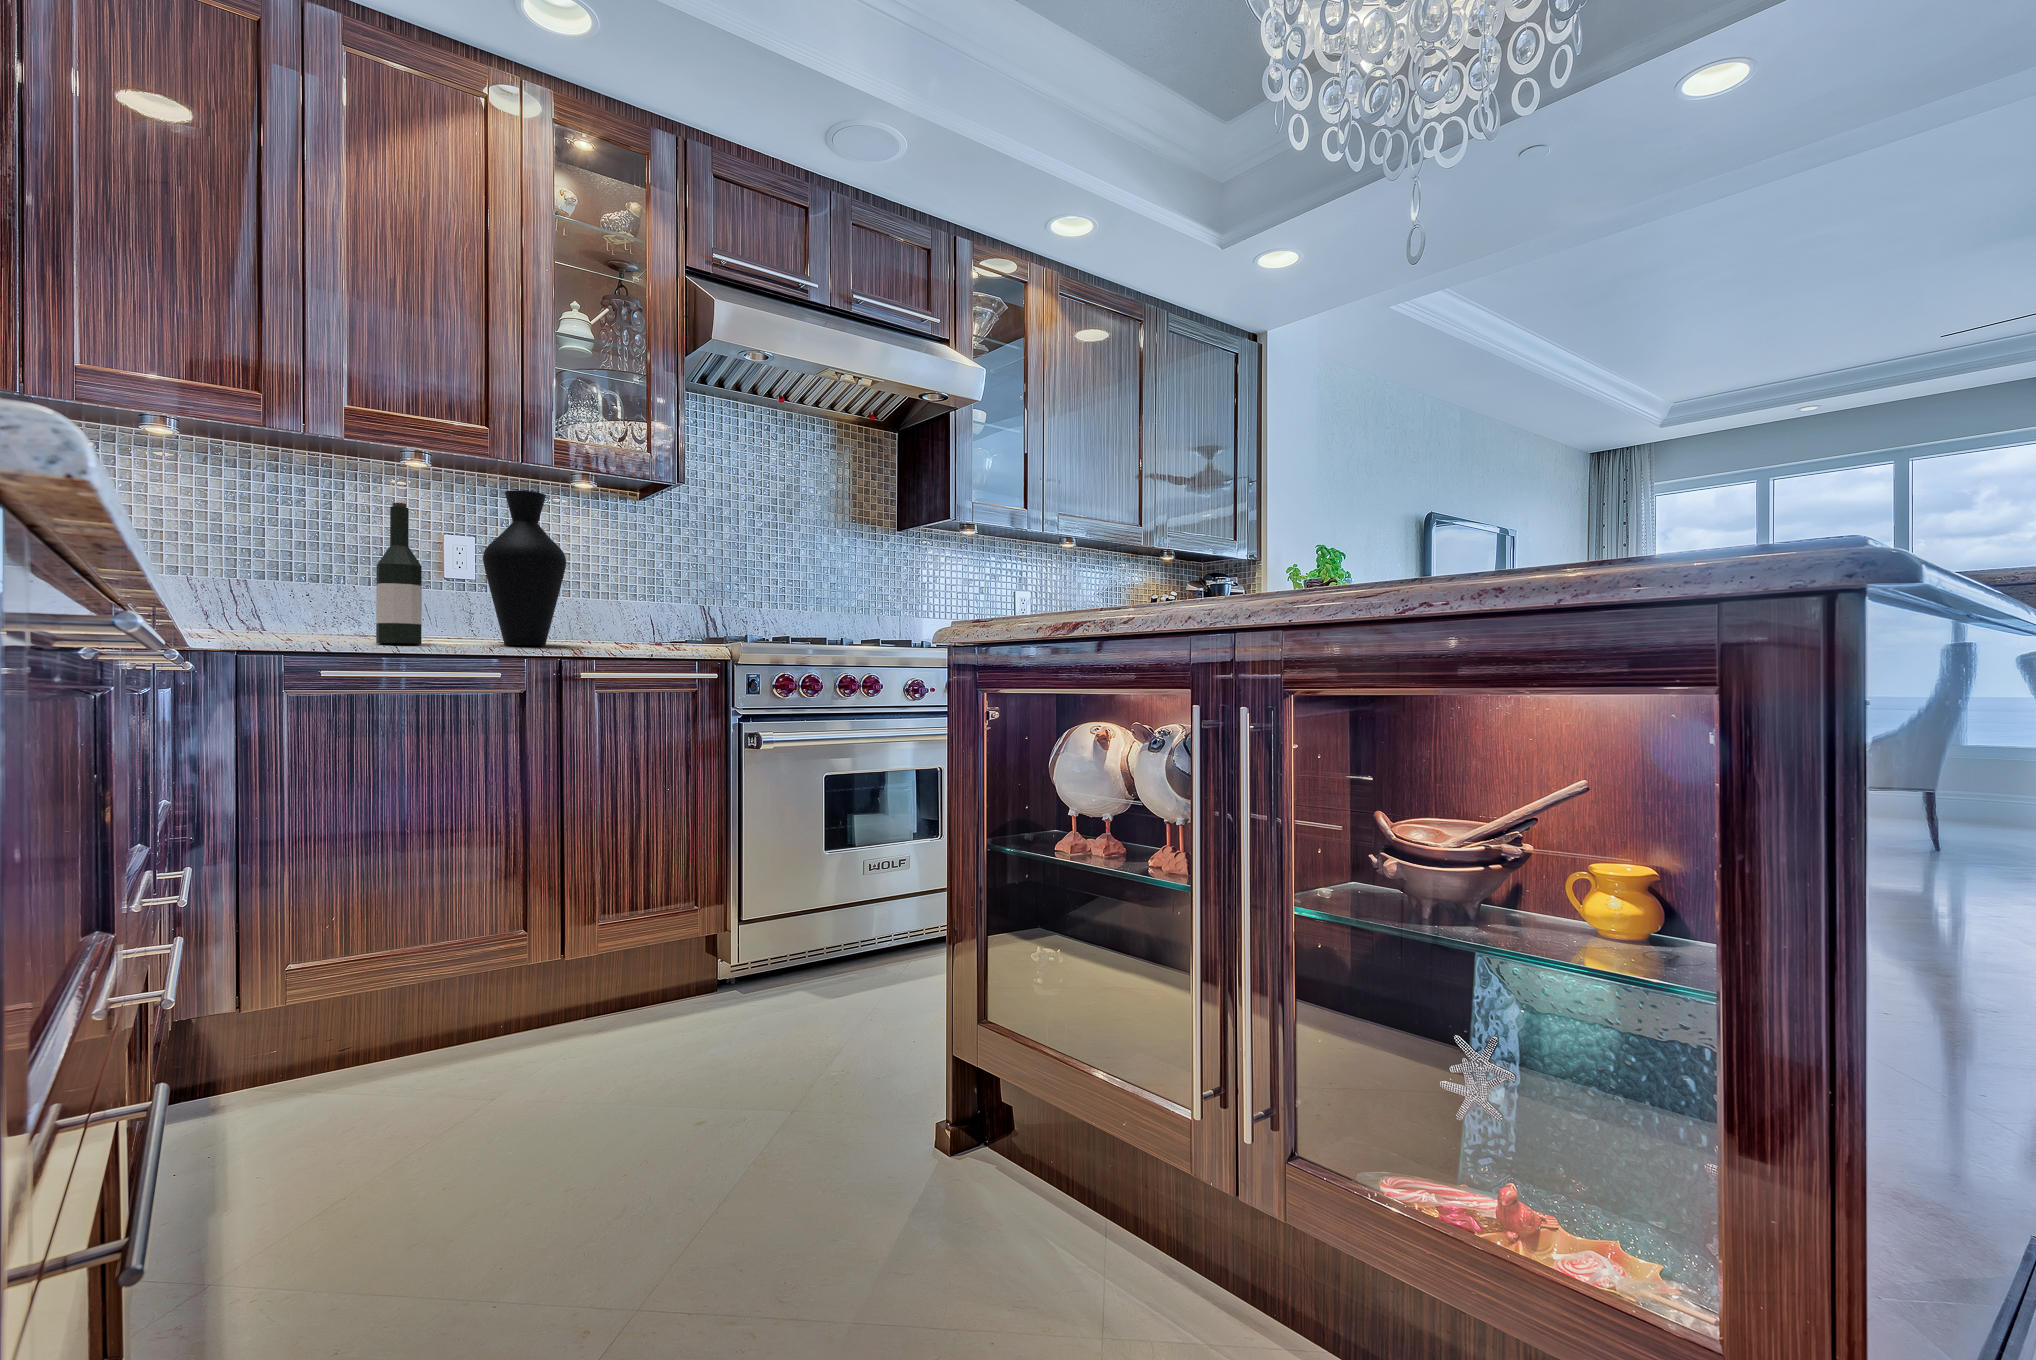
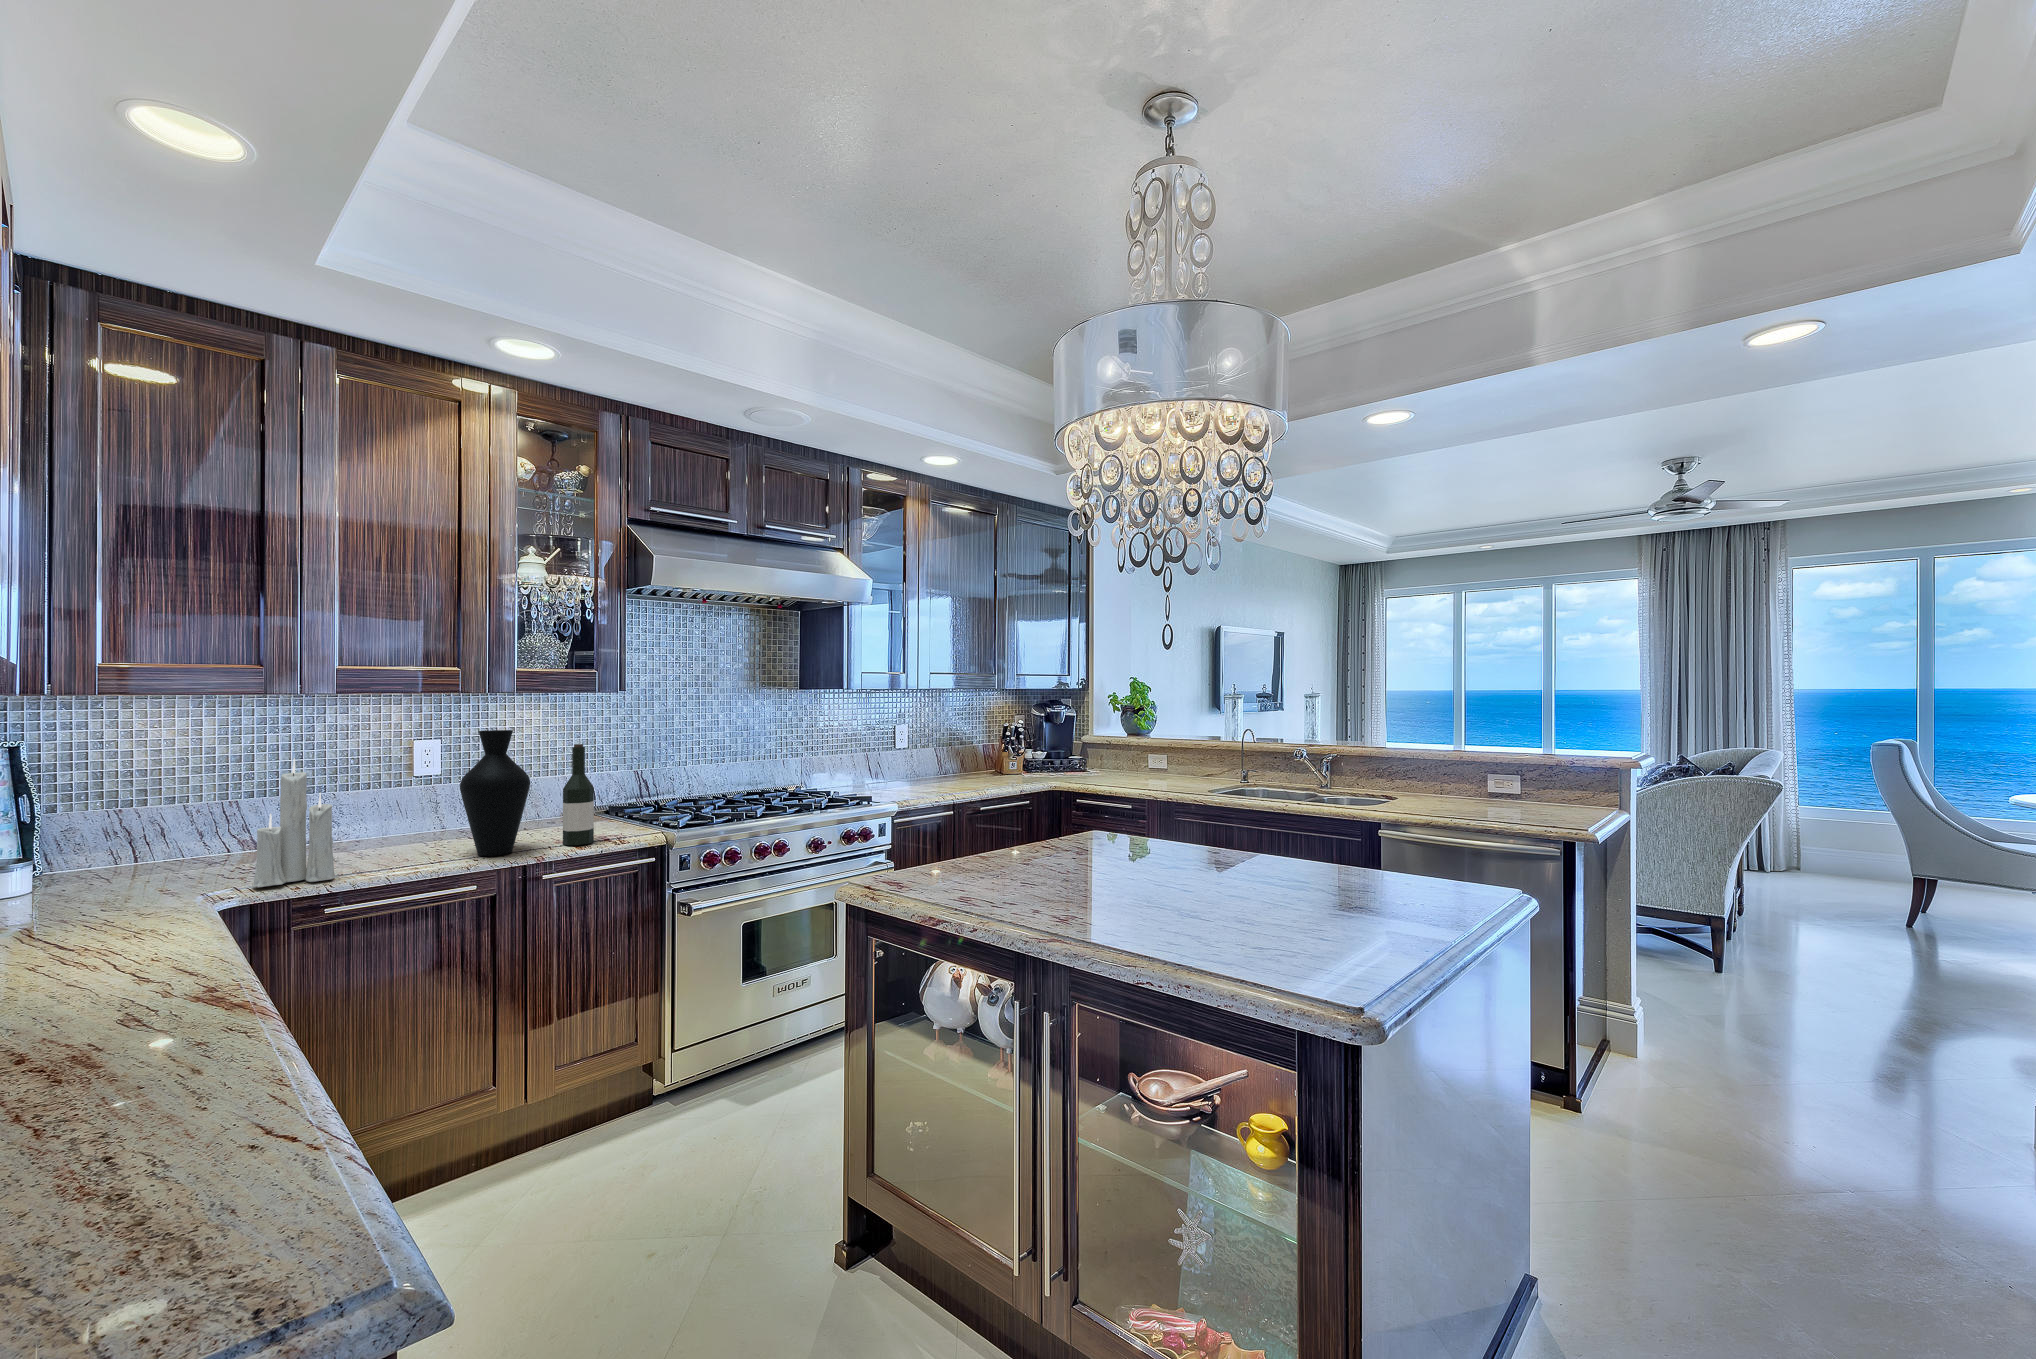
candle: none [236,483,332,643] -> present [252,758,334,887]
wine bottle: present [376,503,422,644] -> present [563,744,594,845]

